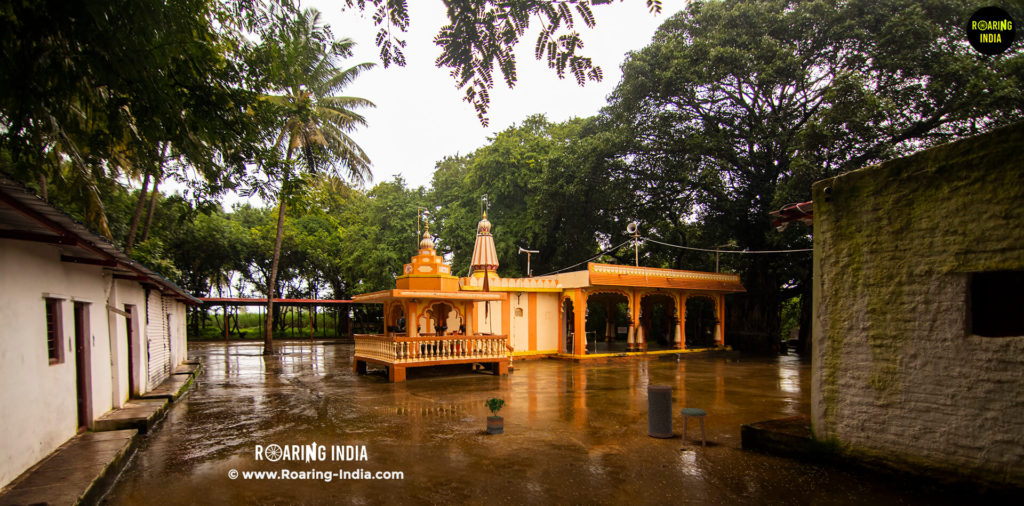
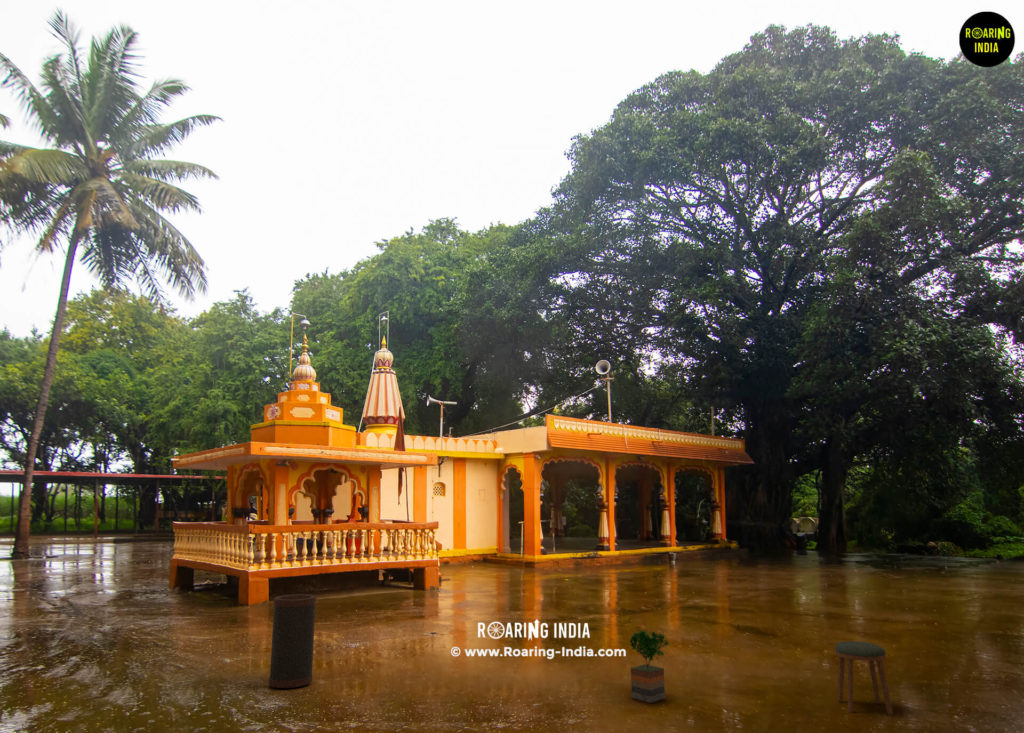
trash can: present [647,385,673,438] -> present [269,594,316,688]
potted tree: present [485,398,508,434] -> present [630,630,669,703]

